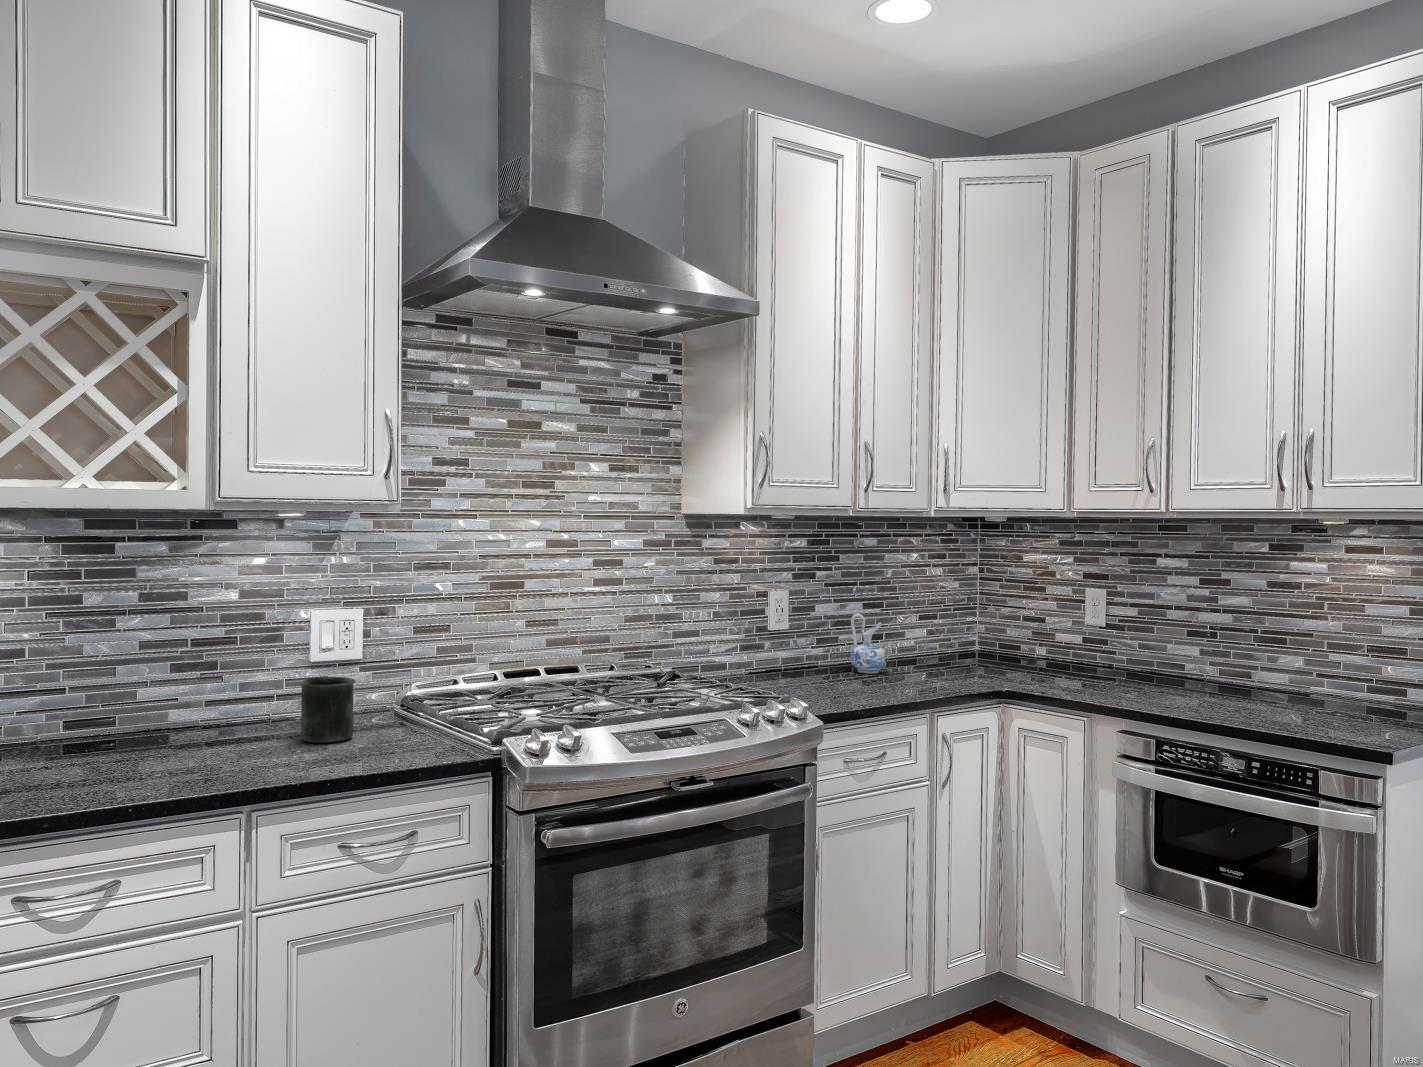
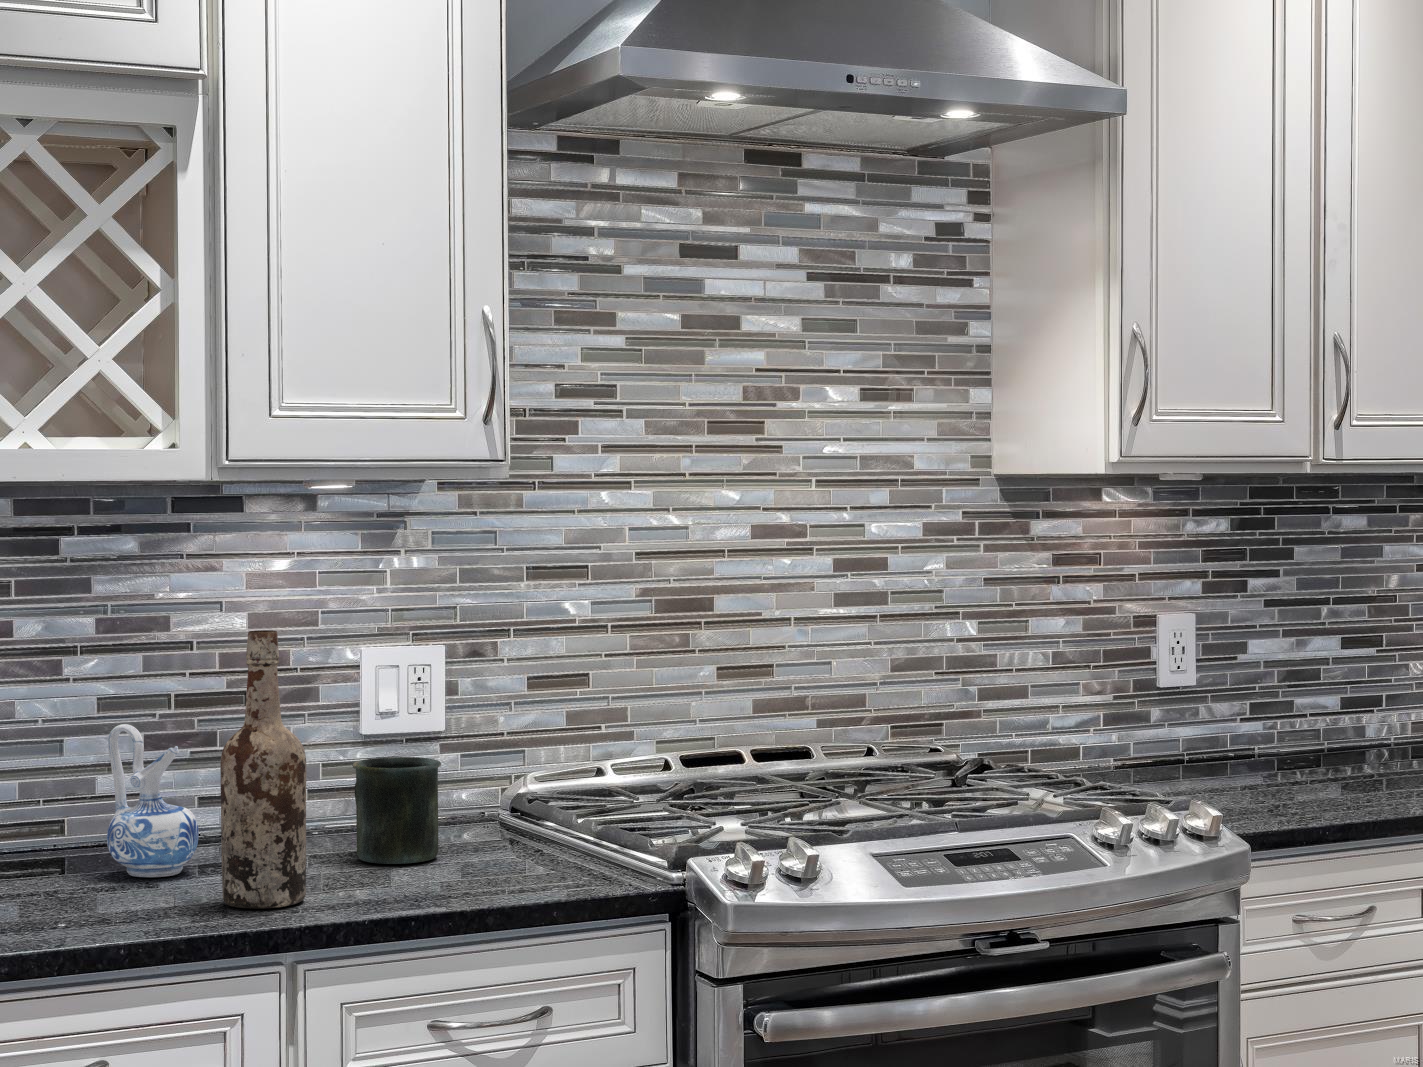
wine bottle: none [206,603,263,777] -> present [220,630,306,908]
ceramic pitcher: present [851,614,886,674] -> present [107,724,199,877]

